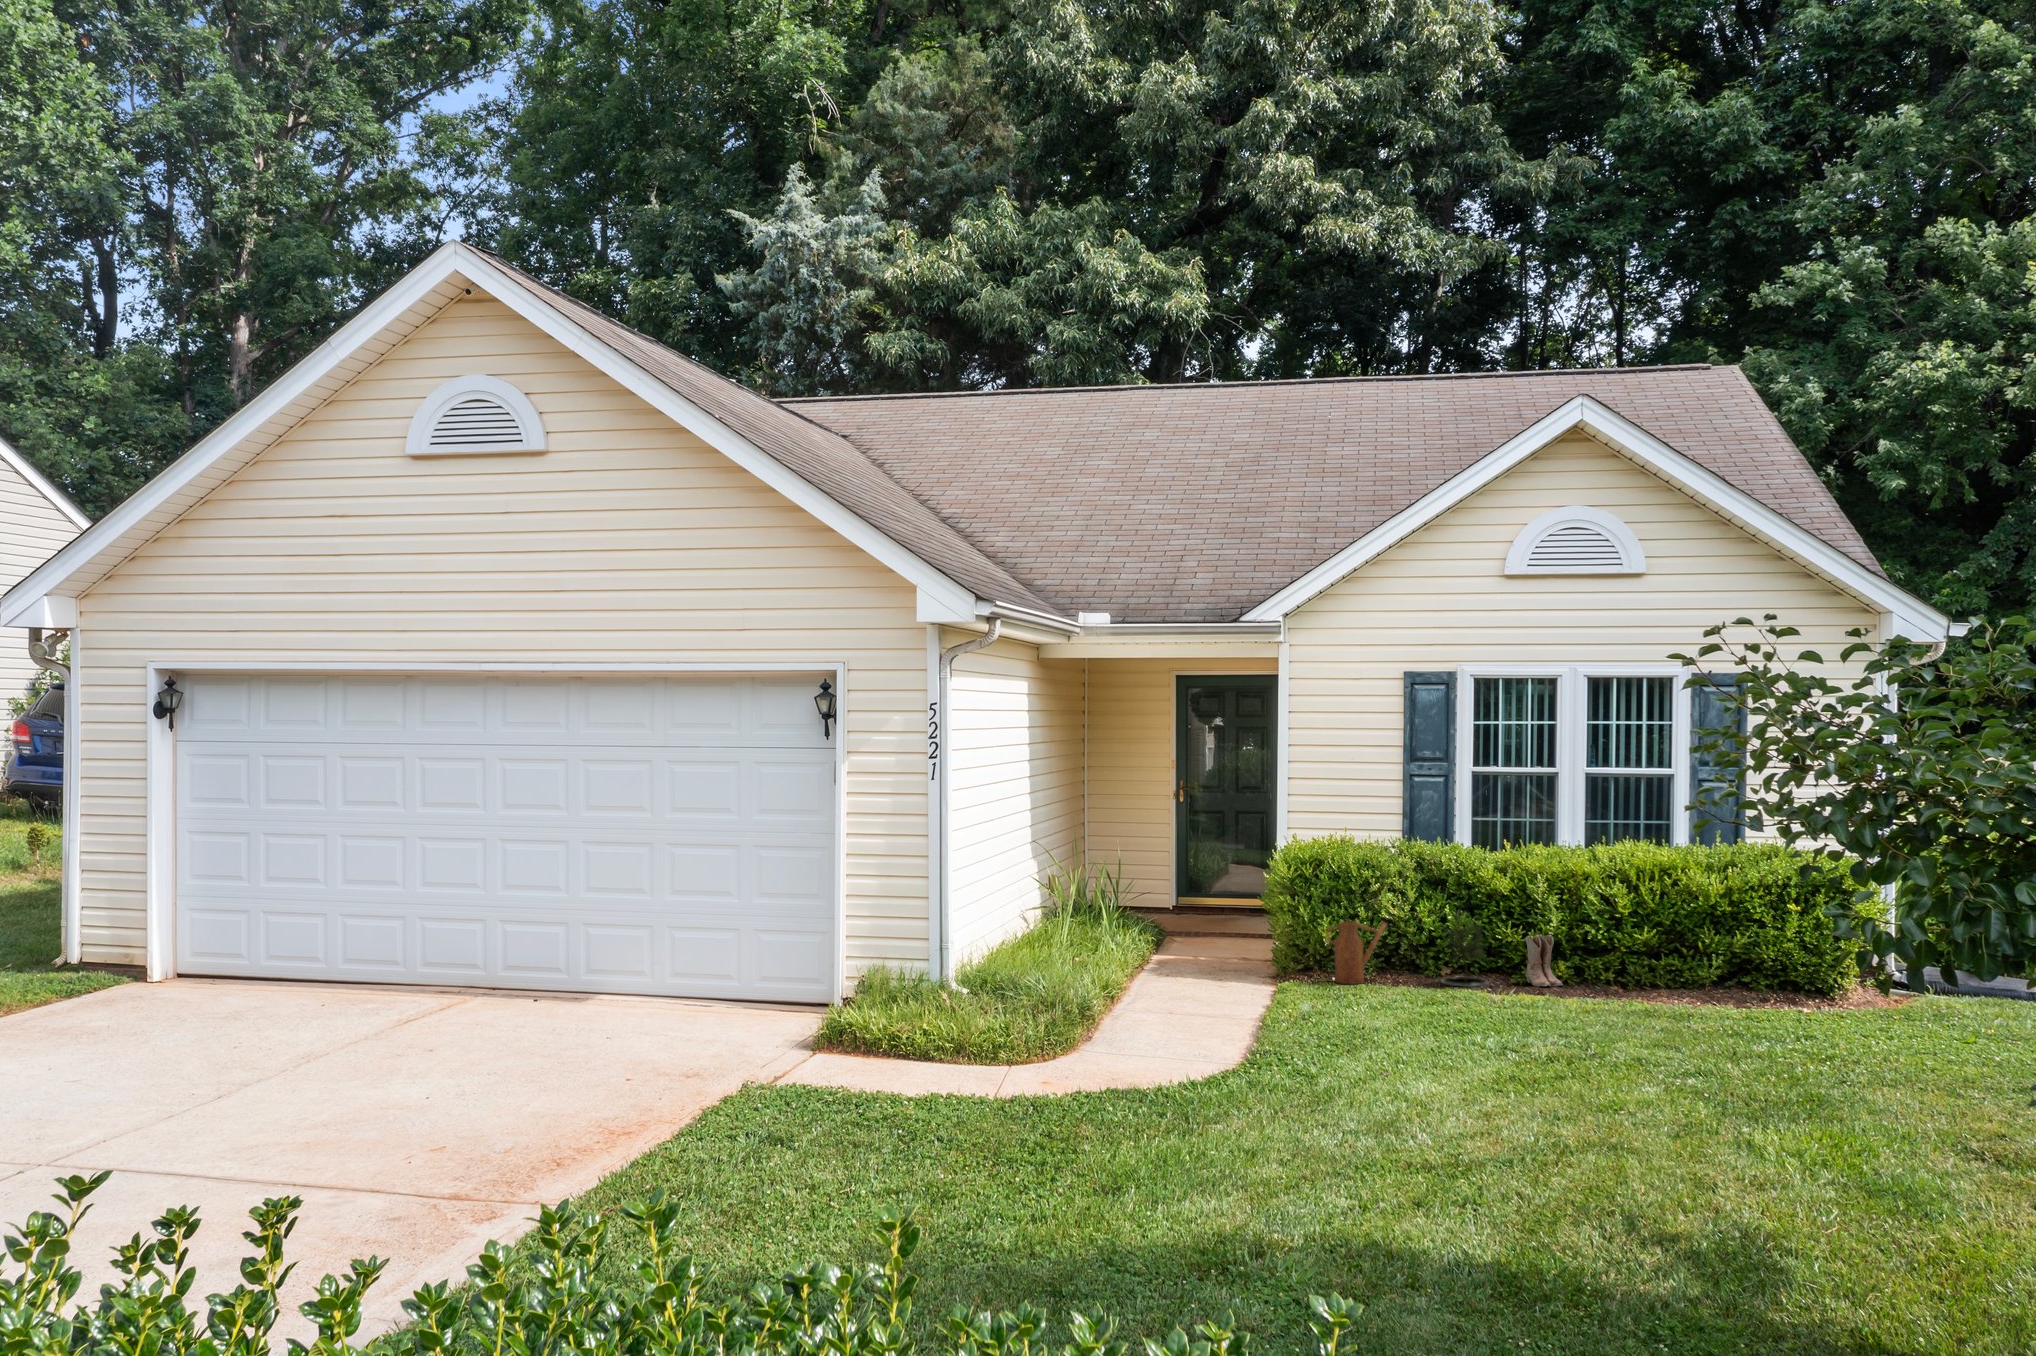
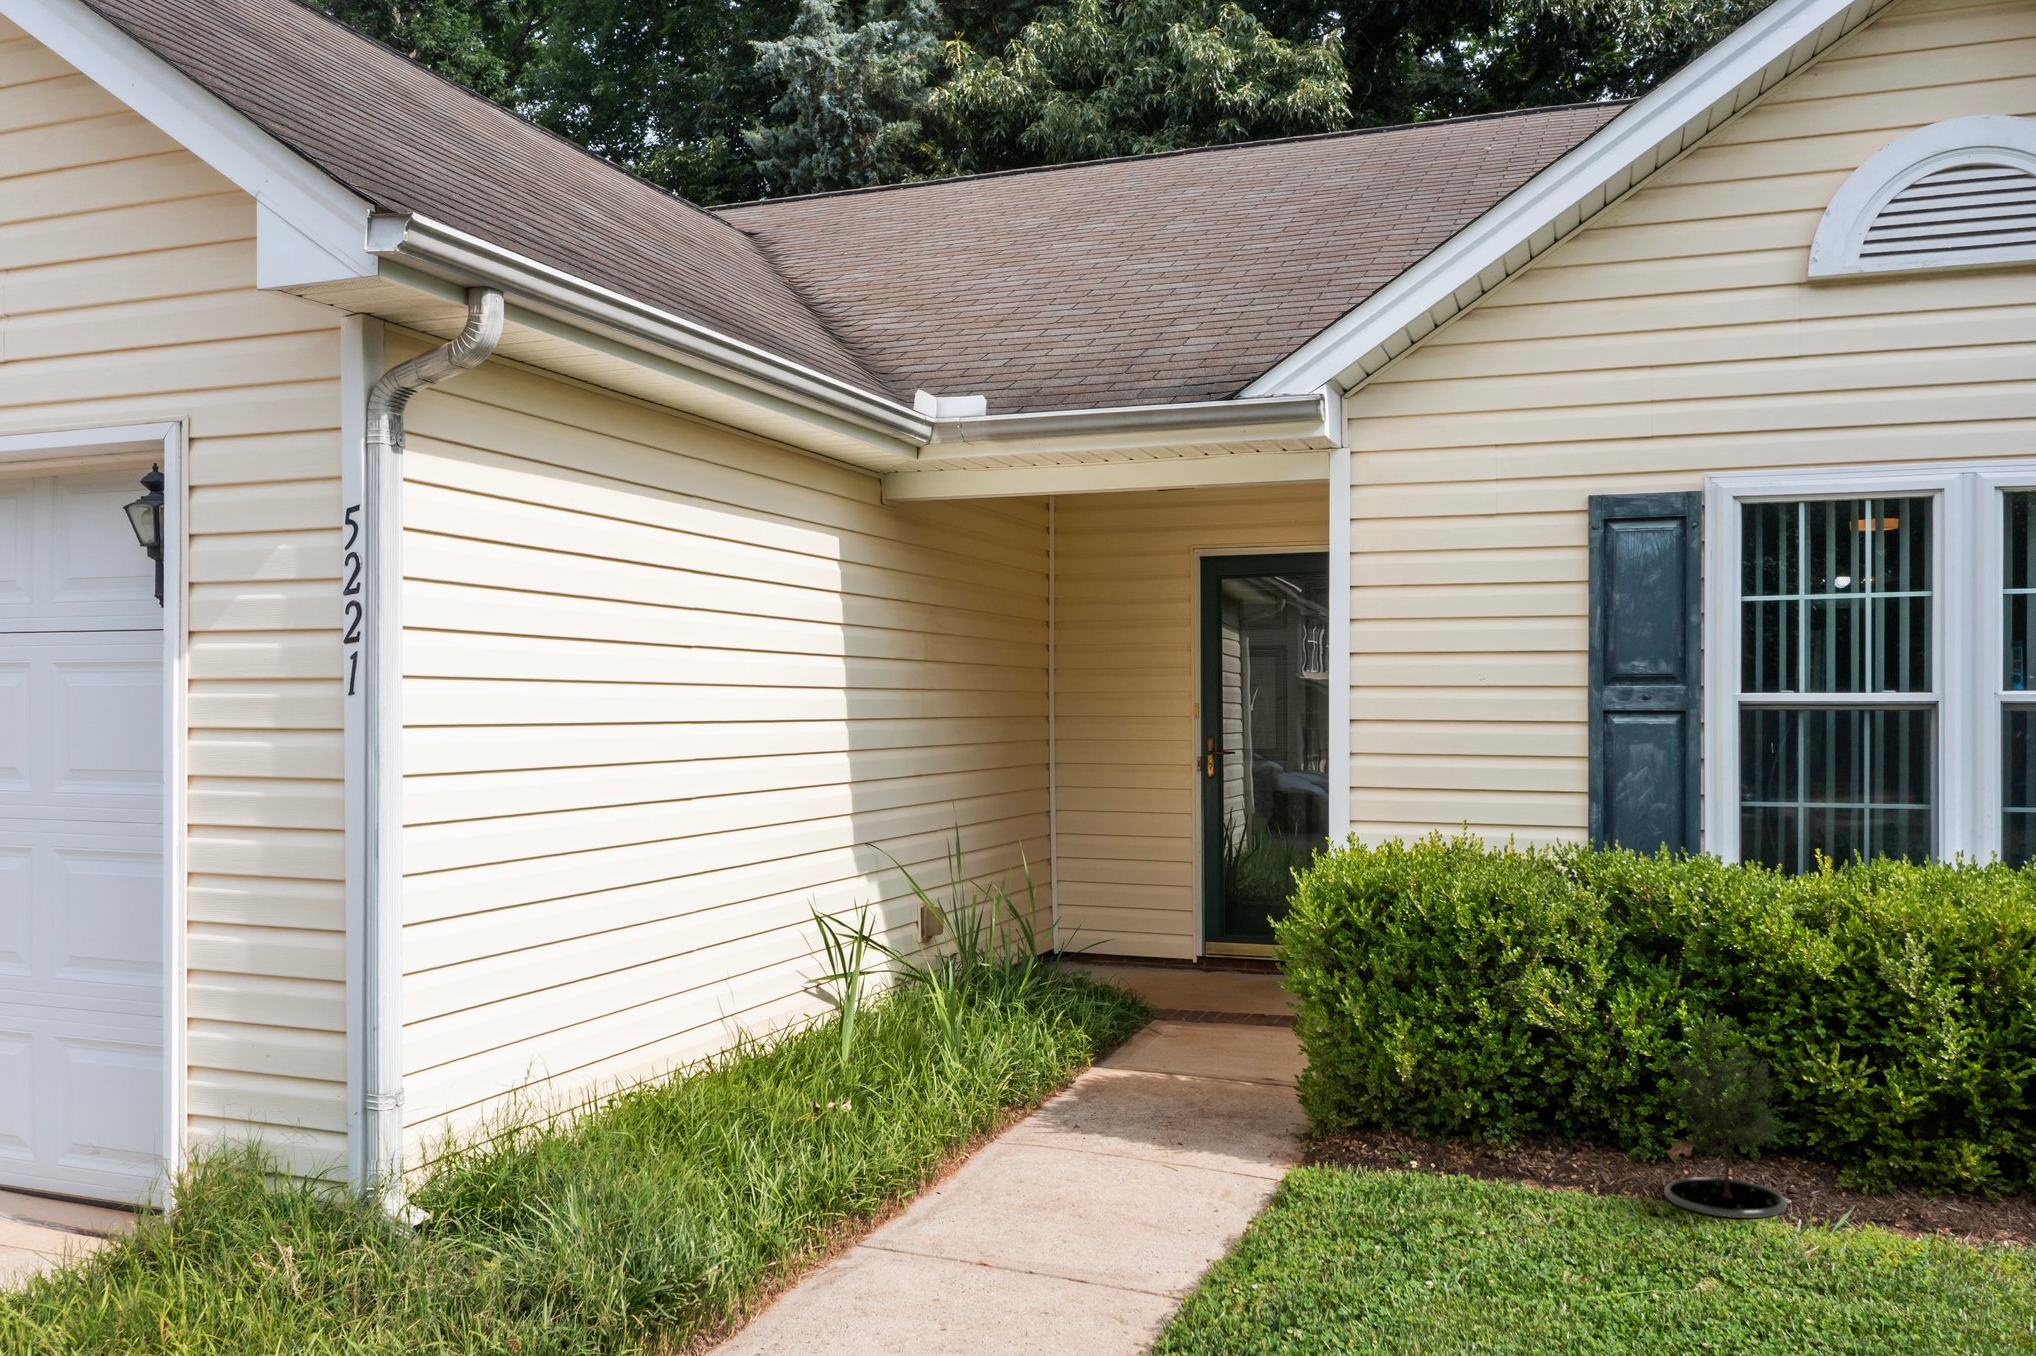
watering can: present [1326,921,1387,984] -> none [1386,1033,1531,1186]
boots: present [1526,934,1563,987] -> none [1886,1092,1995,1236]

